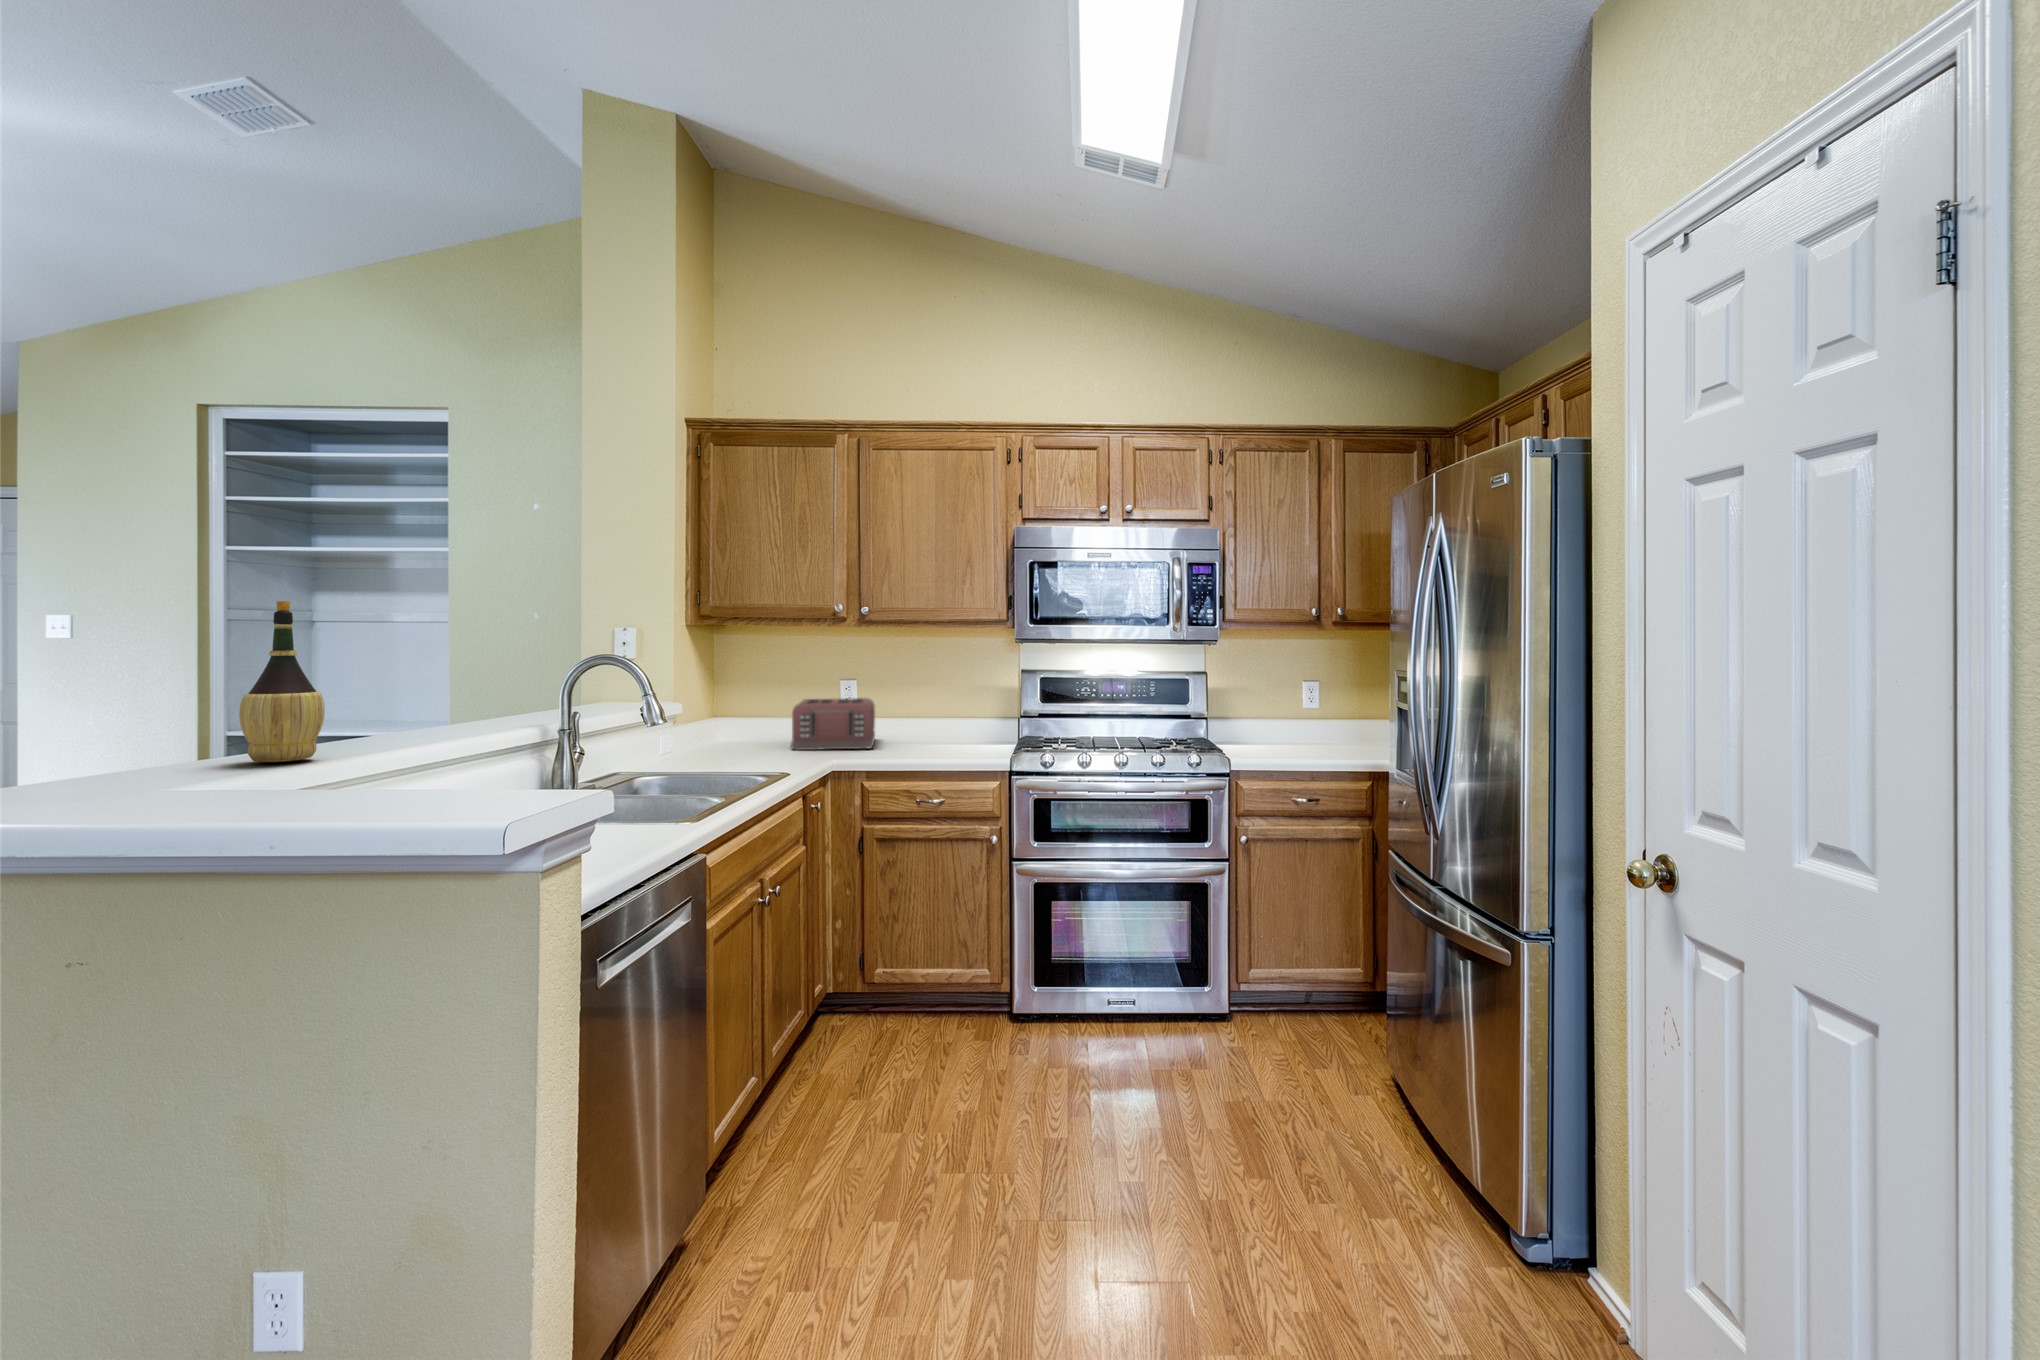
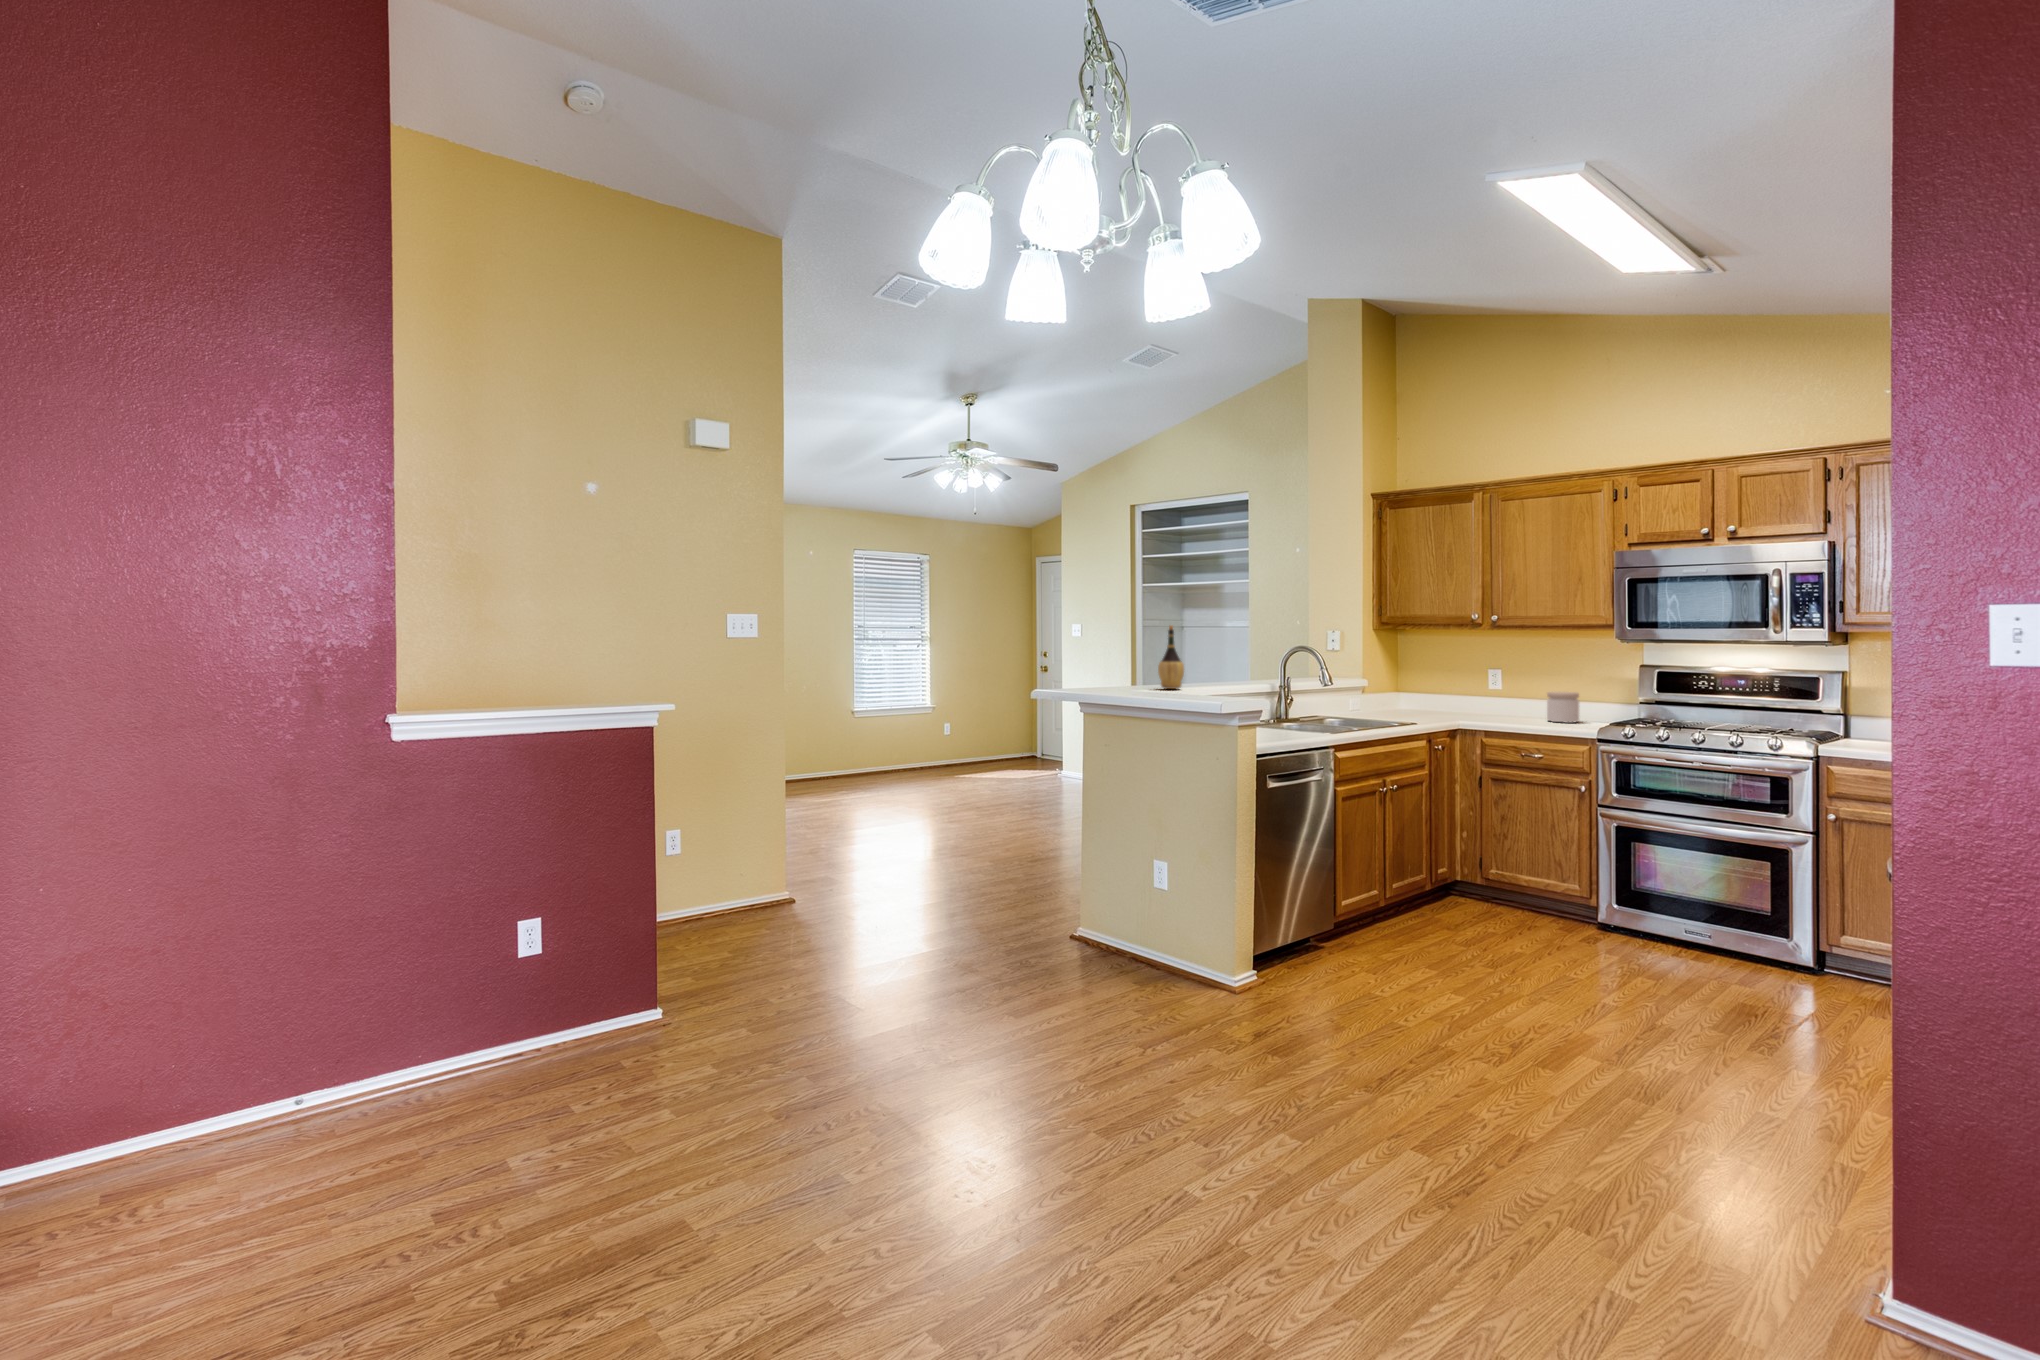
toaster: present [791,698,875,750] -> none [1441,682,1516,719]
jar: none [921,707,957,747] -> present [1547,692,1579,723]

